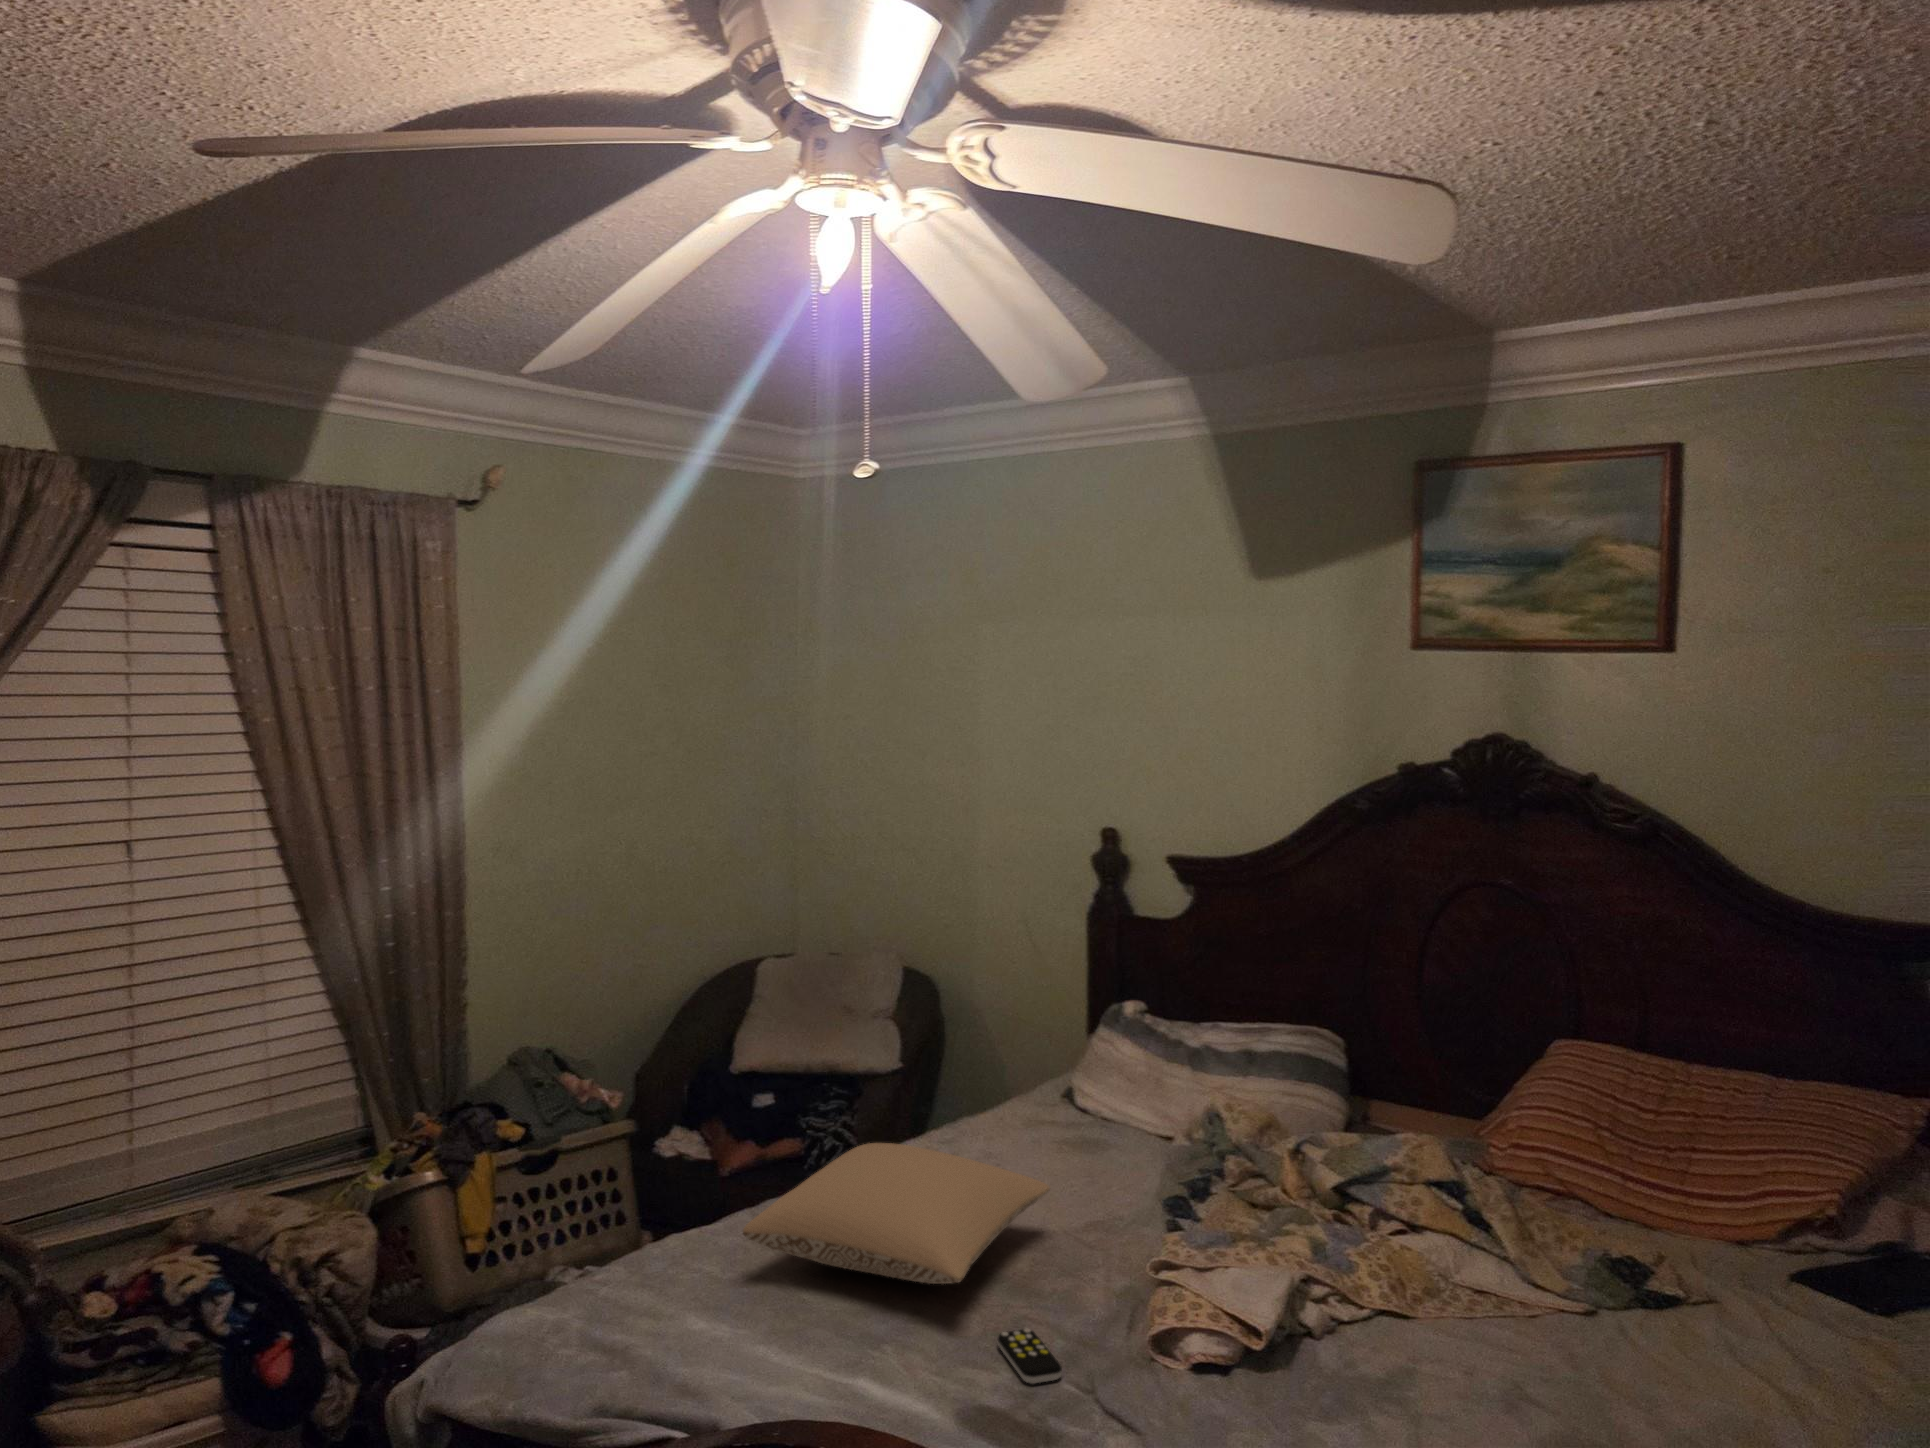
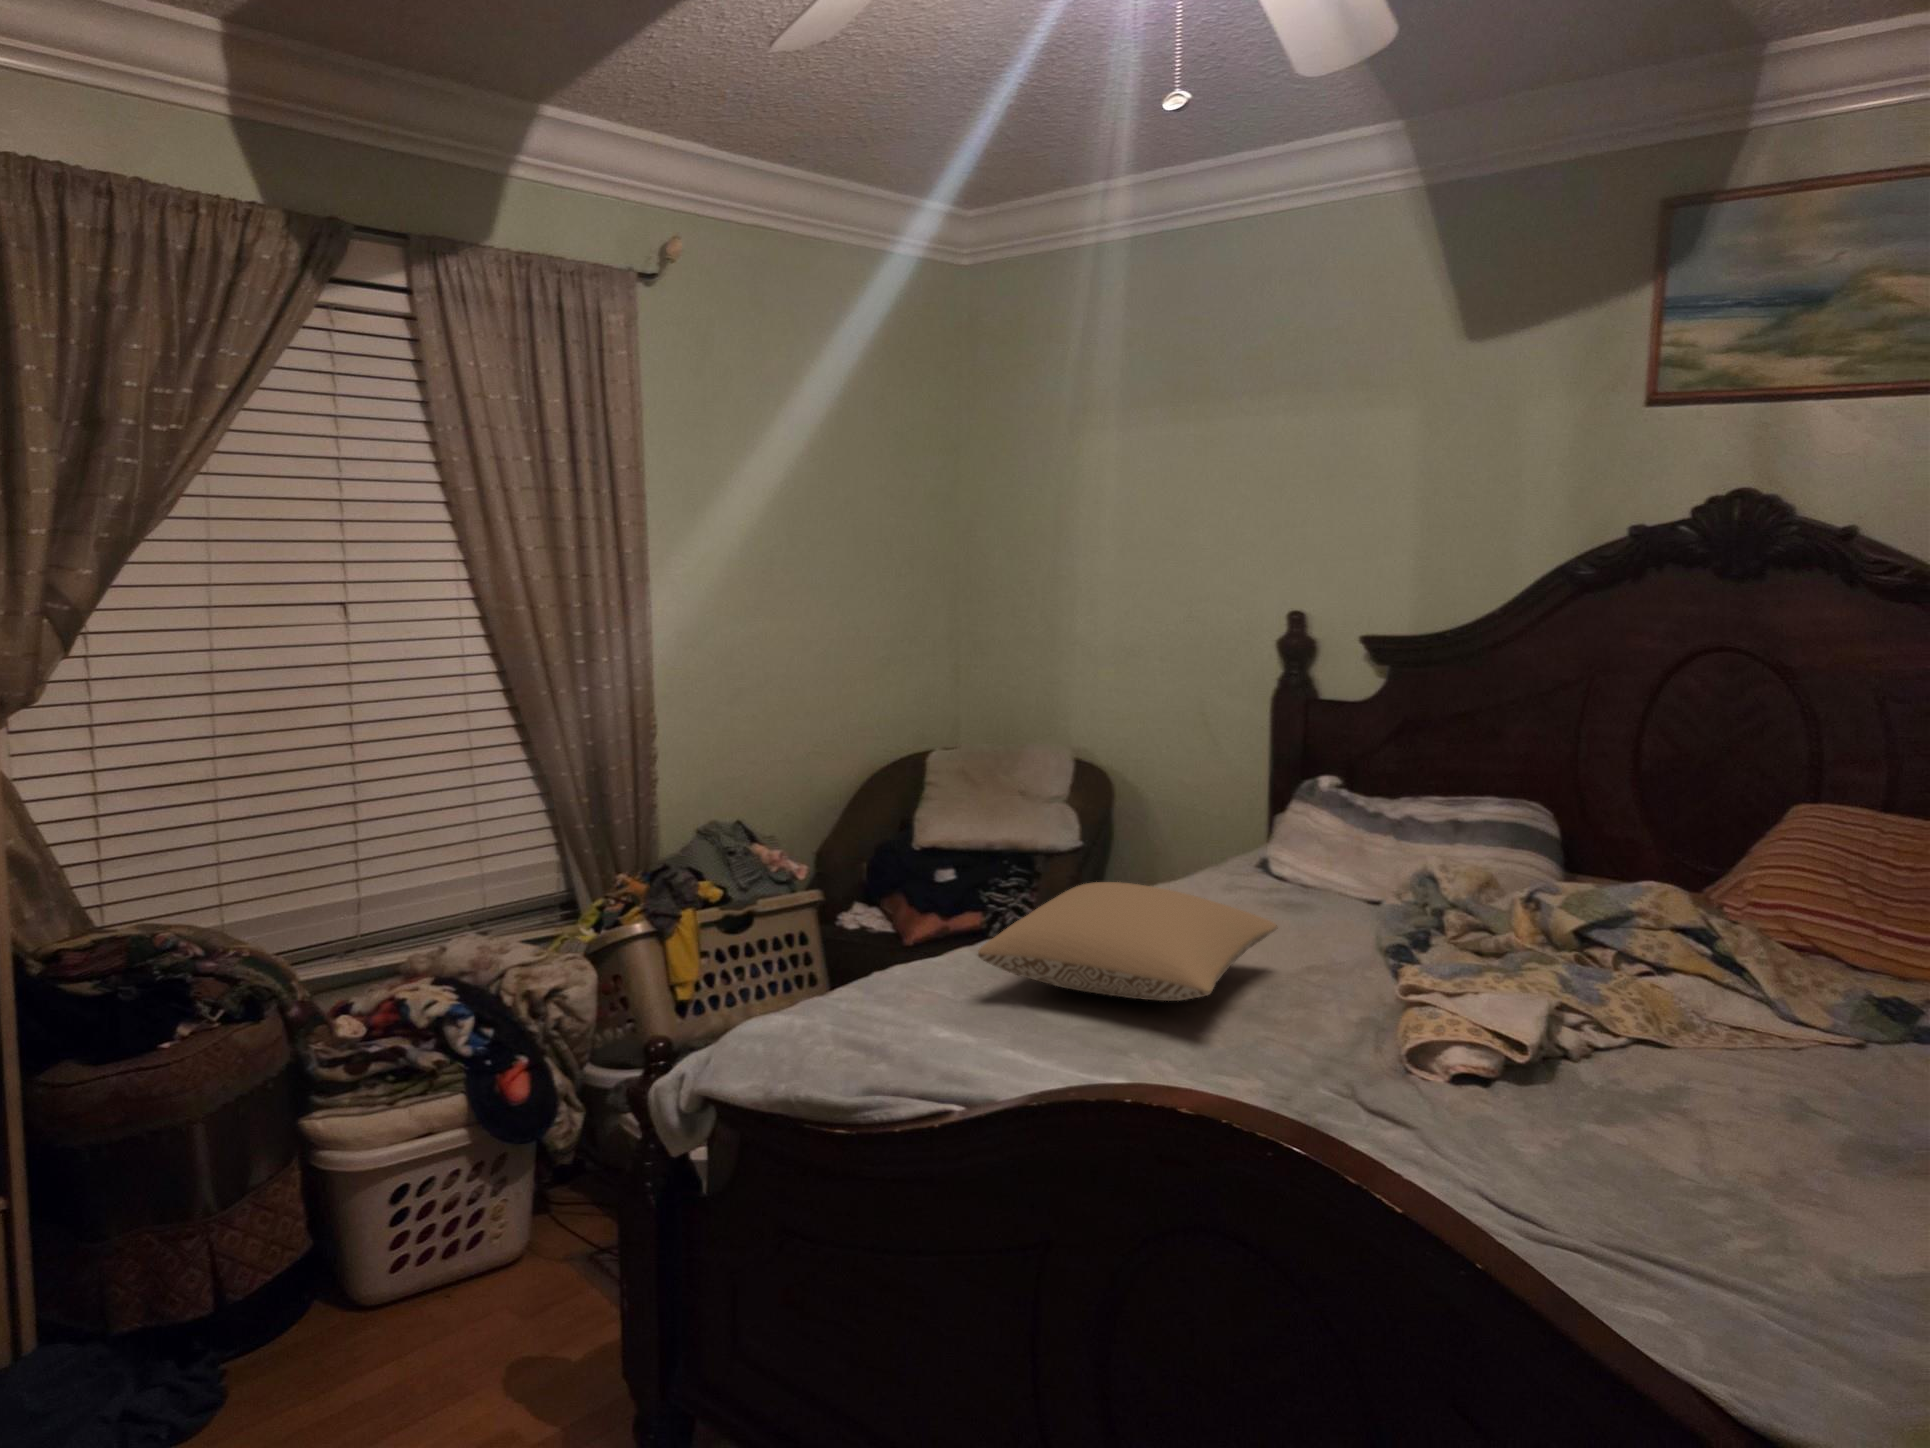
remote control: present [998,1329,1062,1384] -> none [1249,1040,1322,1085]

